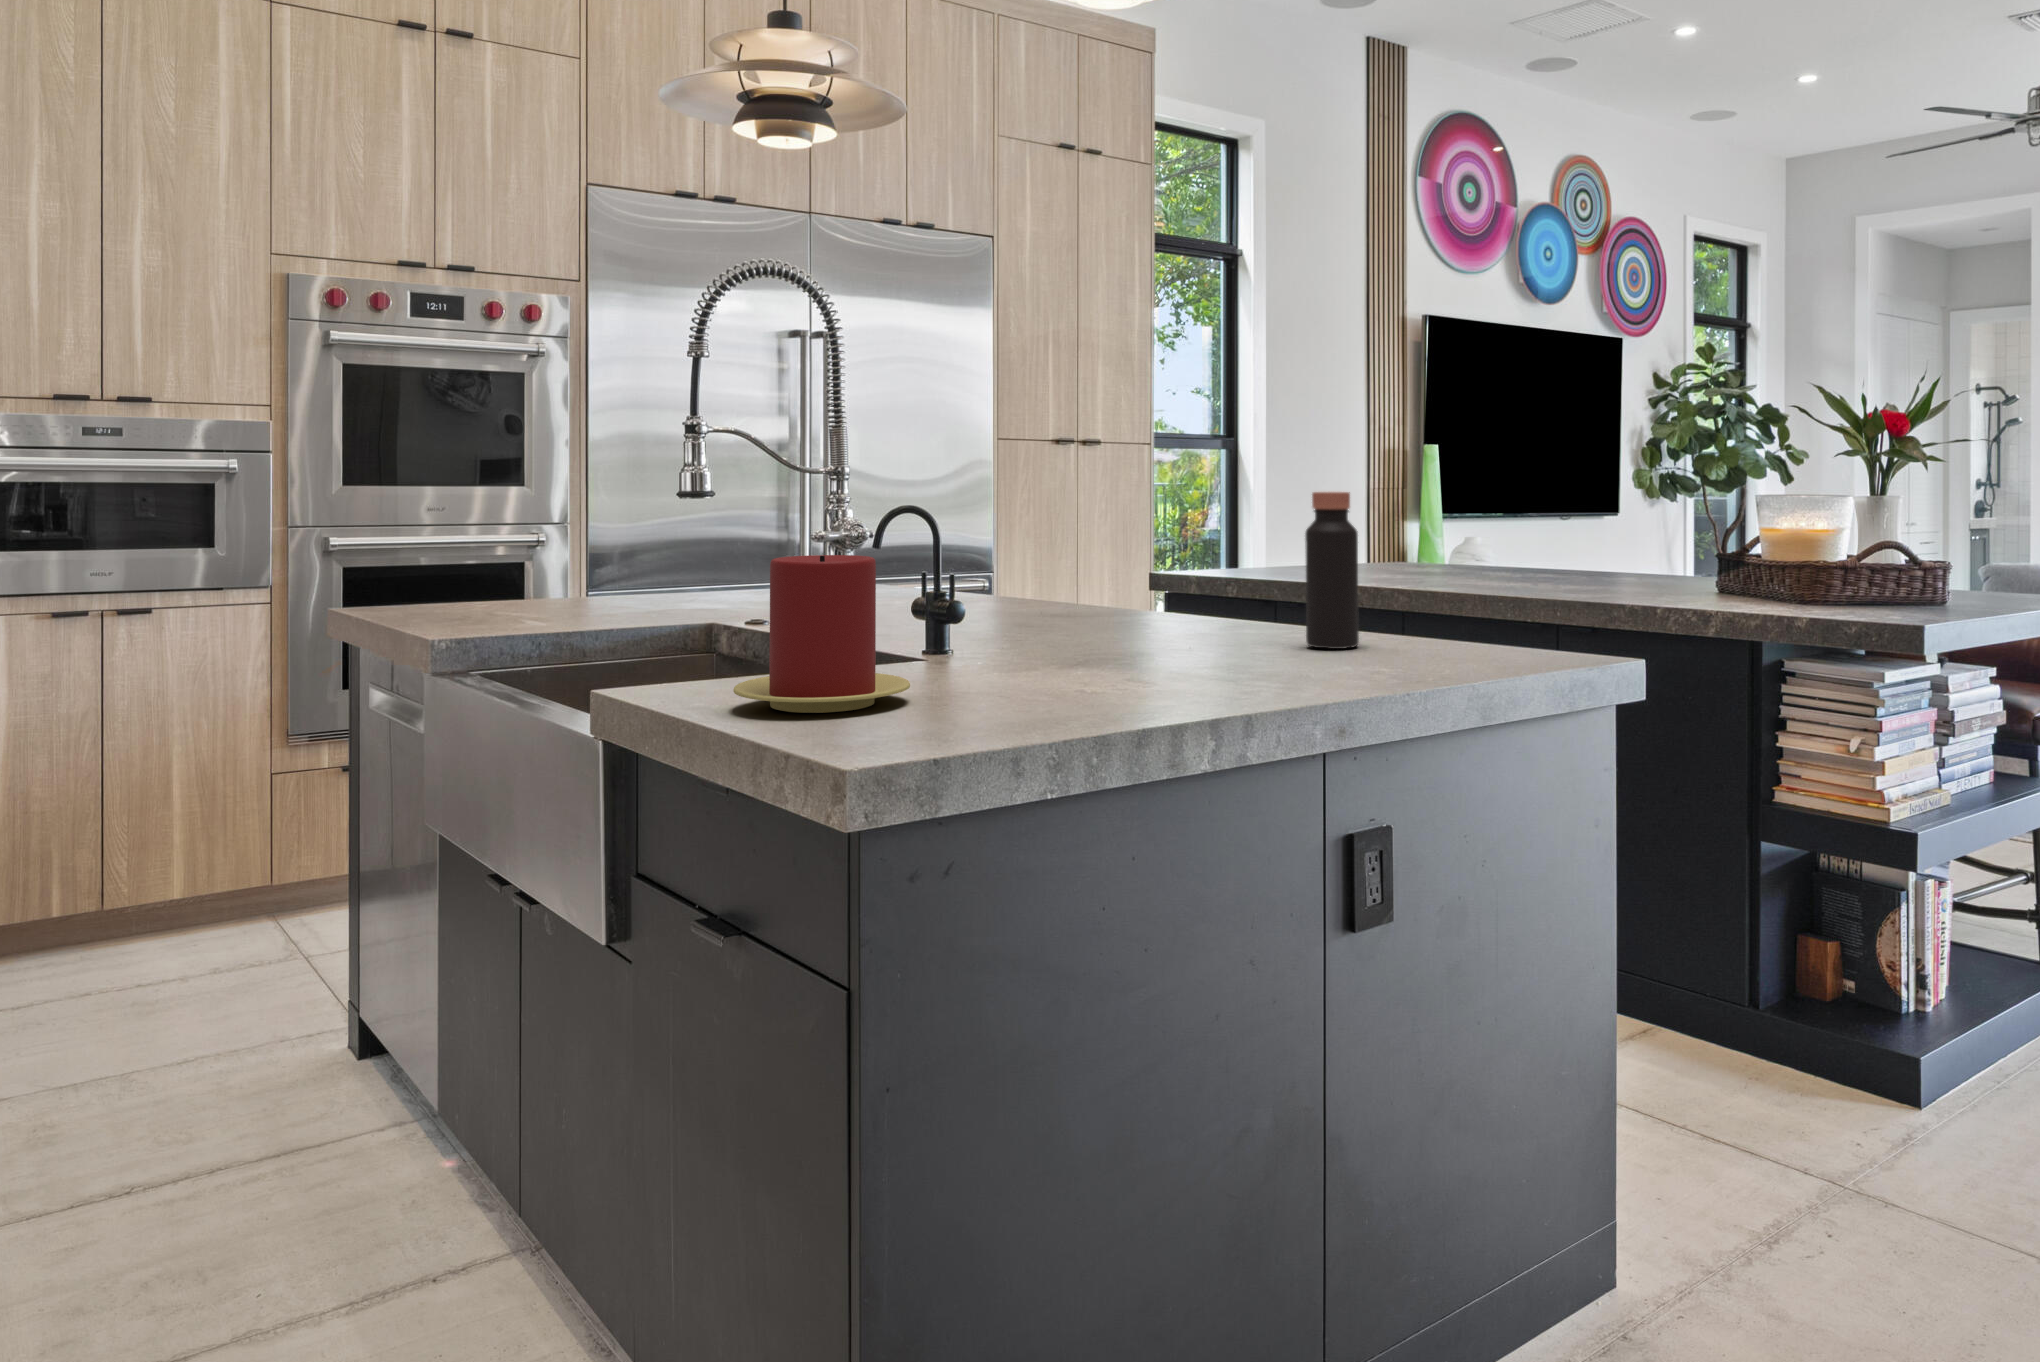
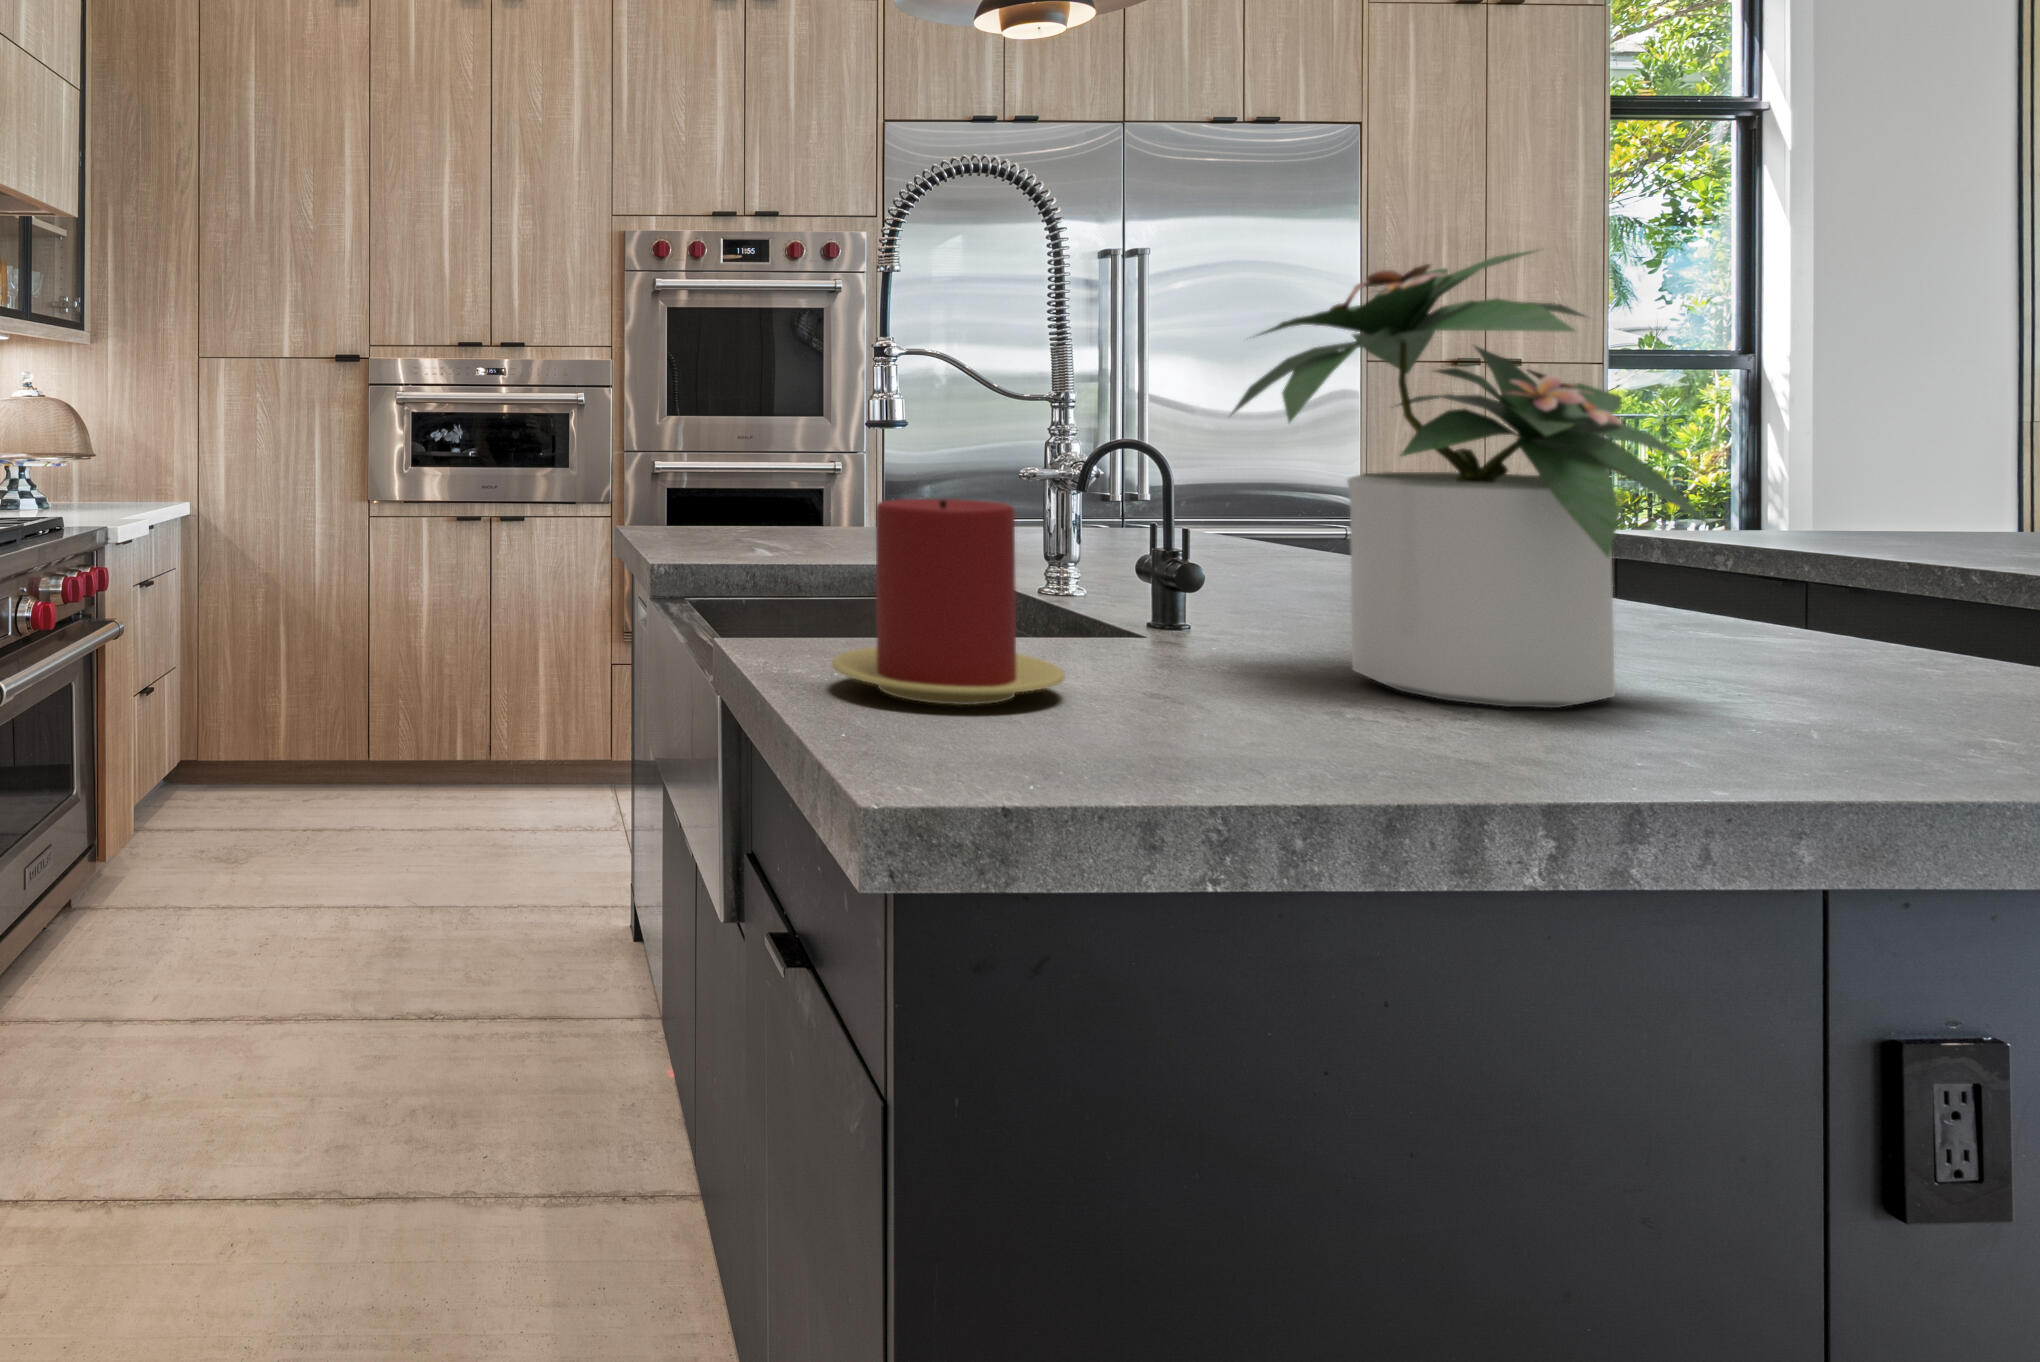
potted plant: none [995,375,1267,674] -> present [1232,249,1709,708]
bottle: present [1305,492,1359,649] -> none [1811,432,1936,698]

